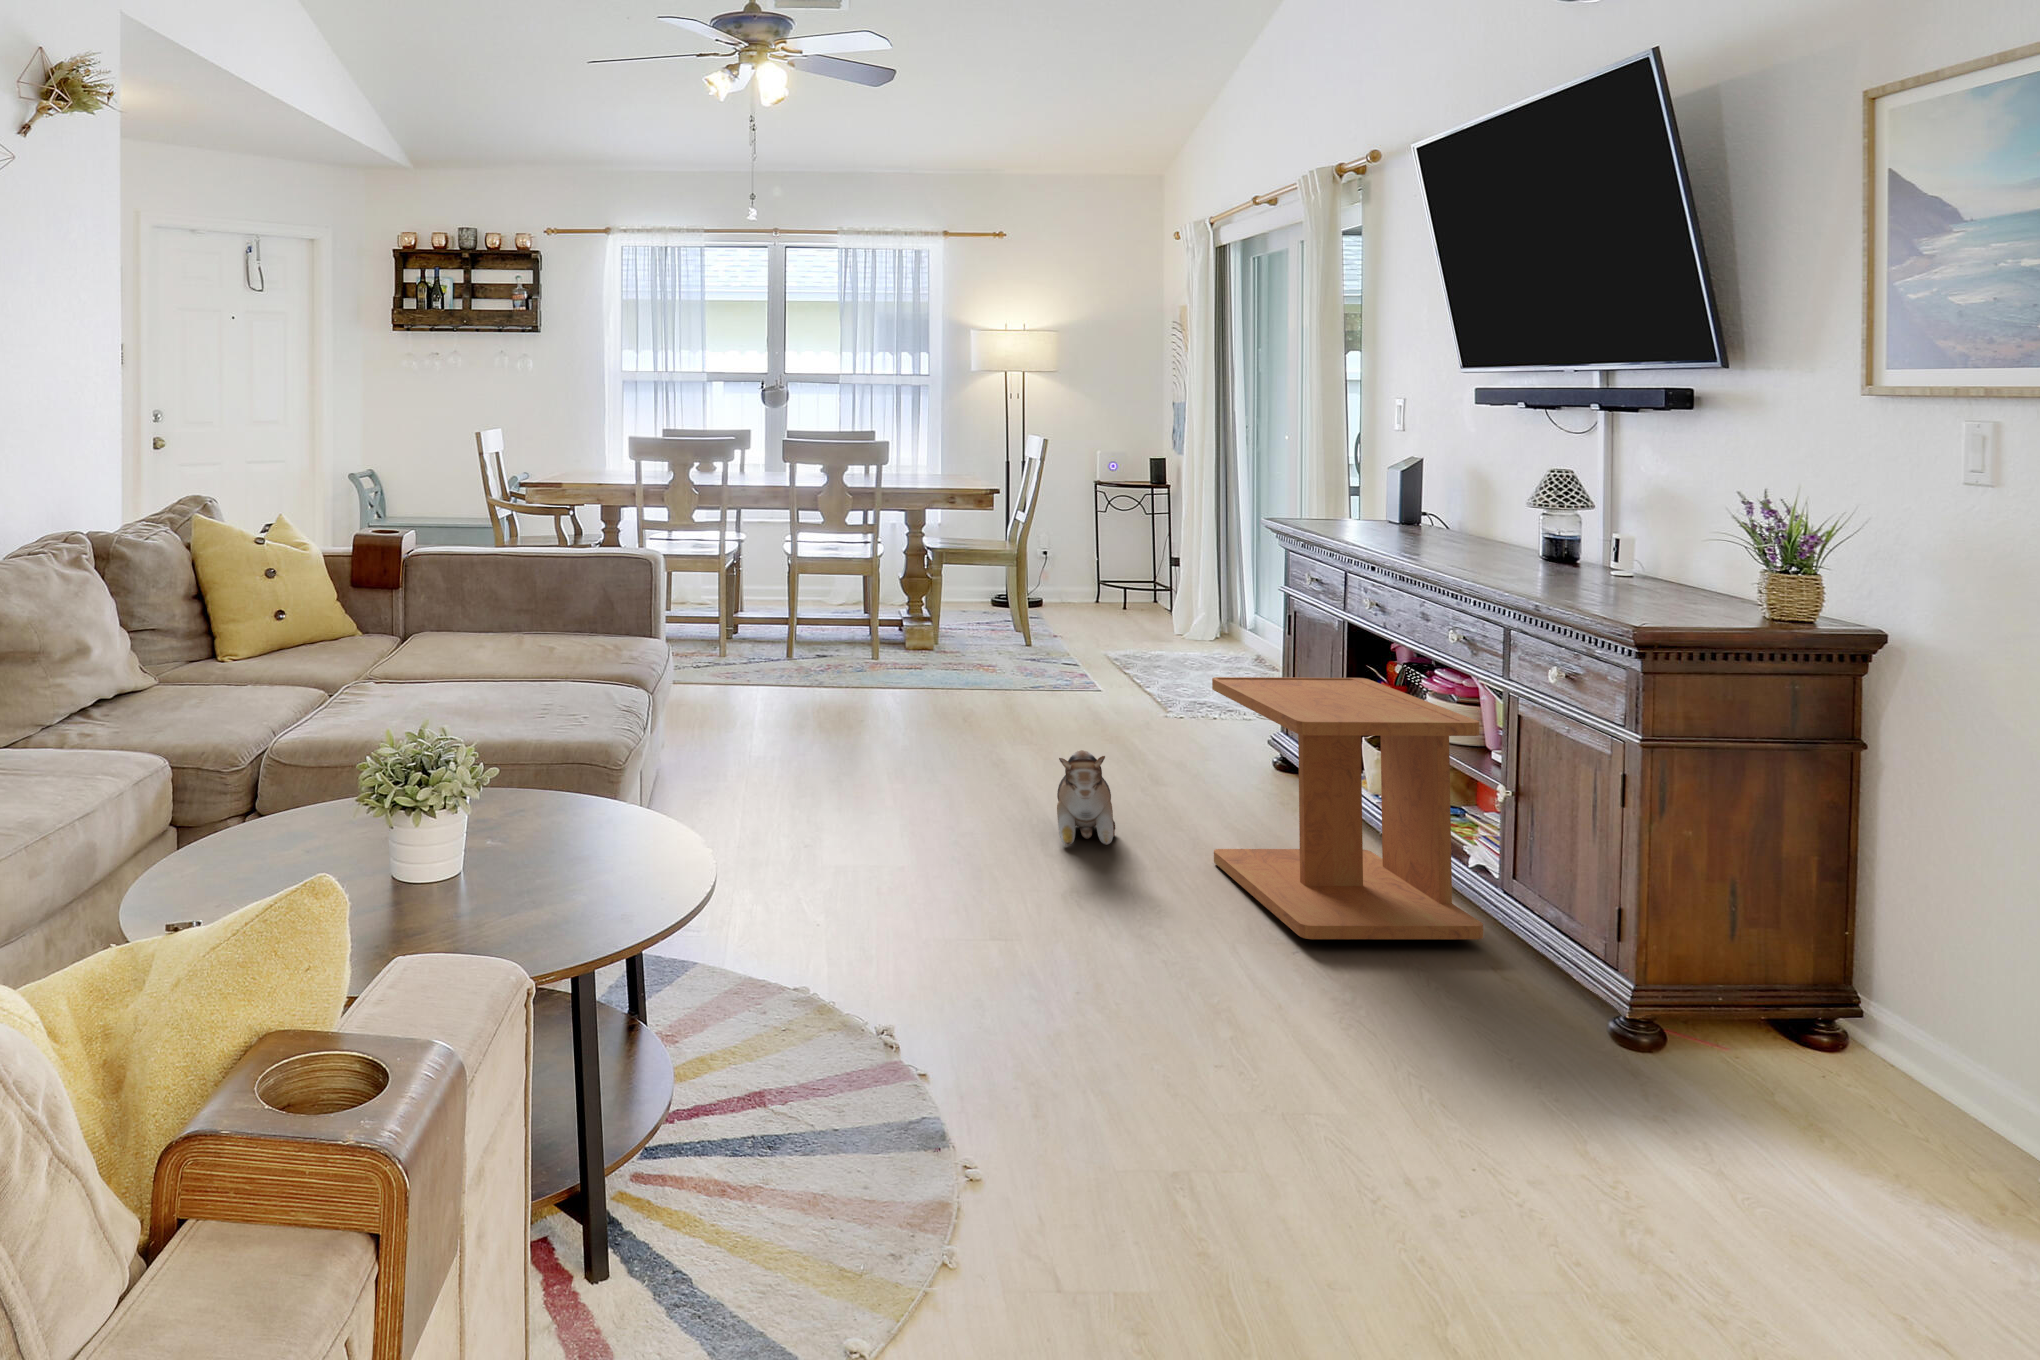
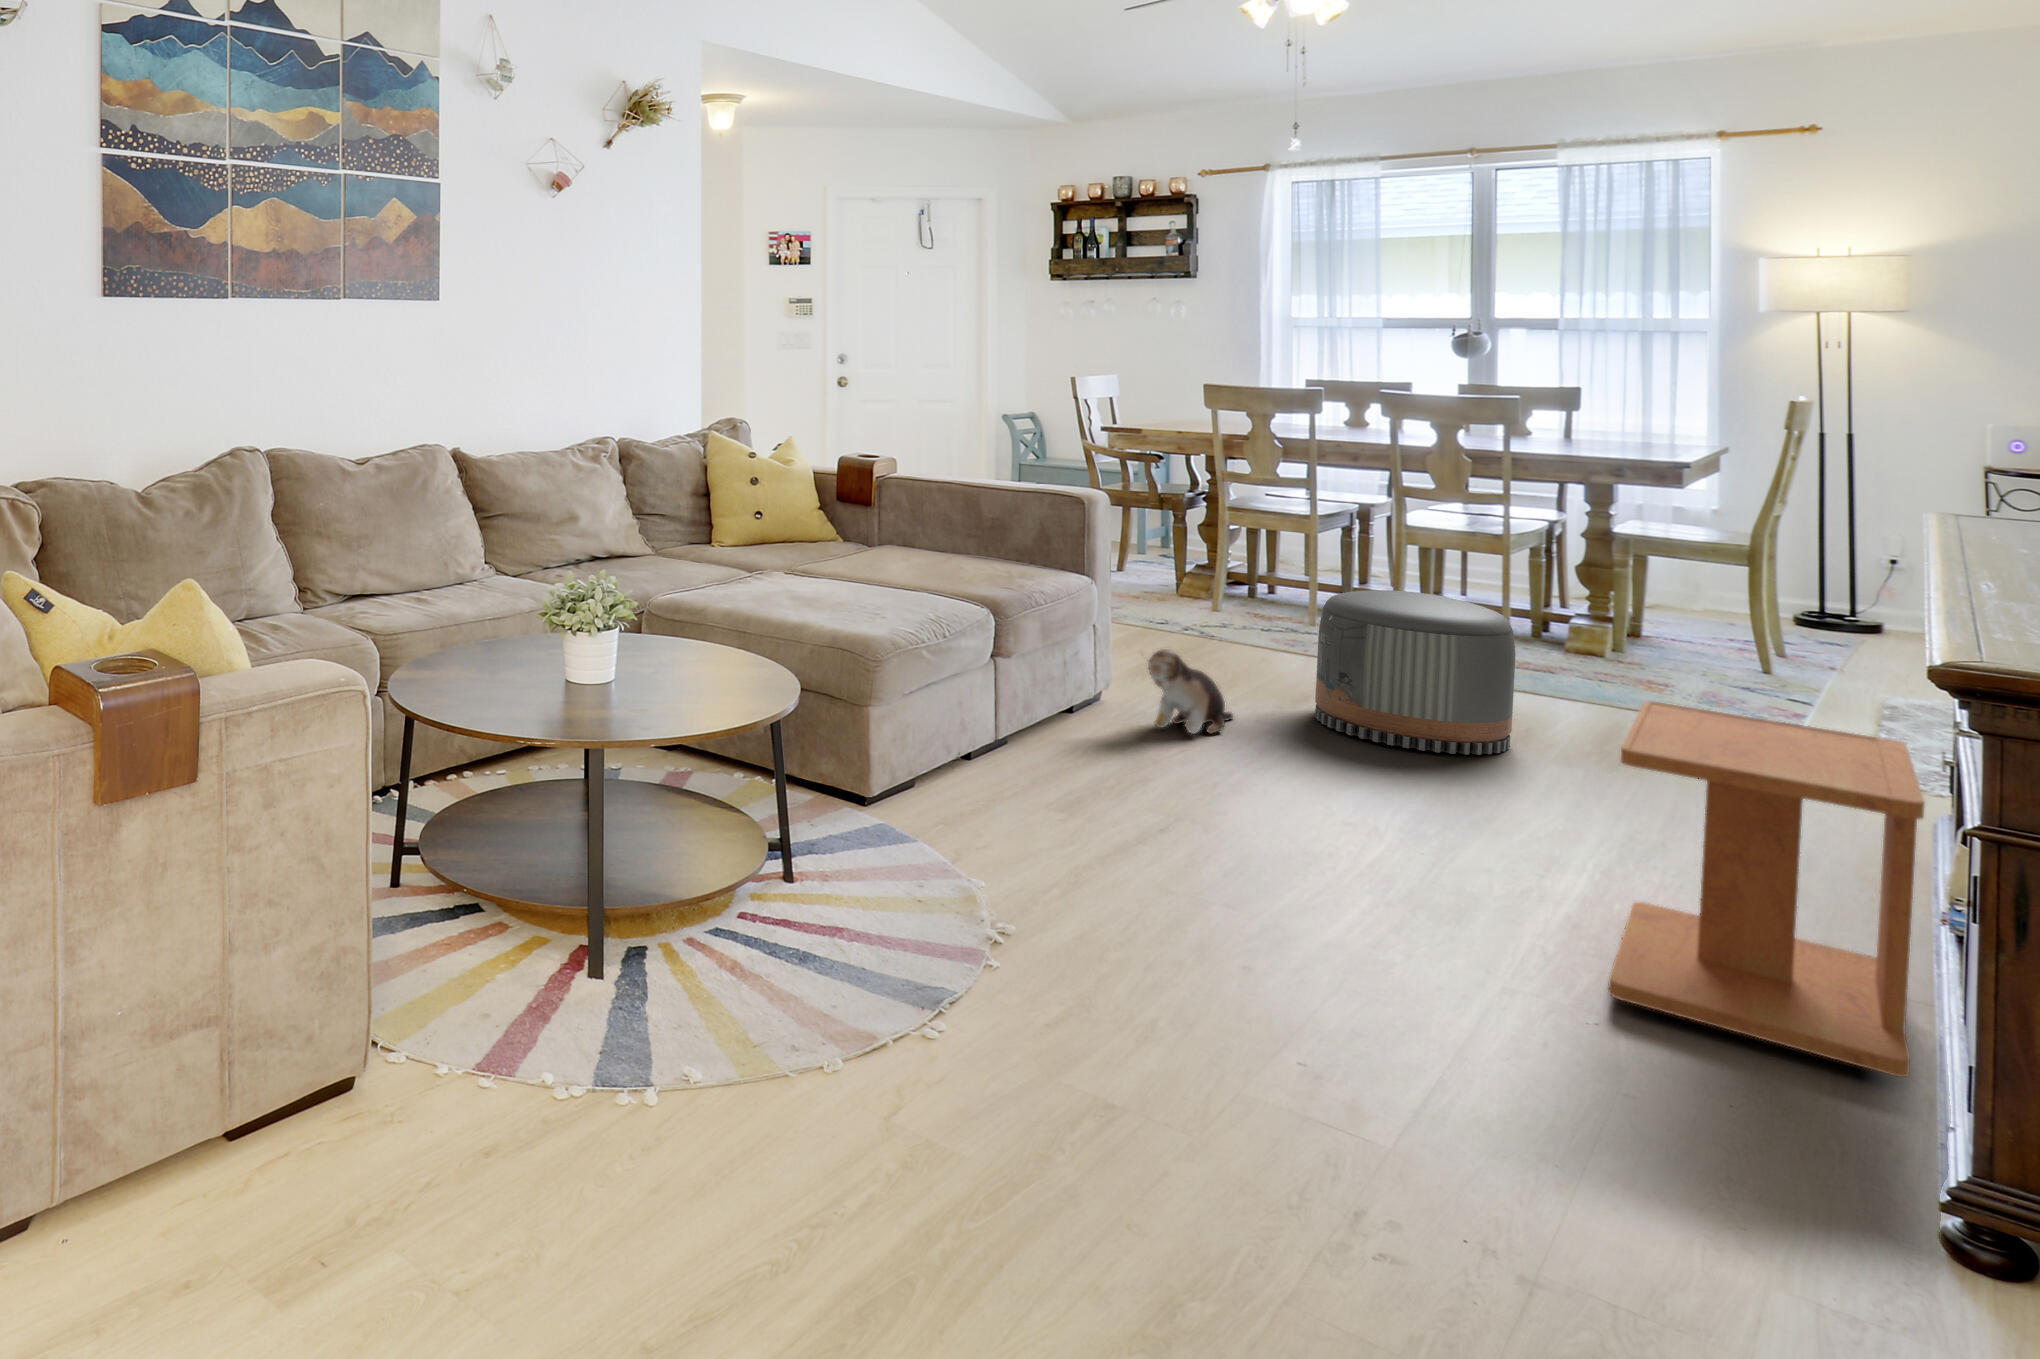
pouf: none [826,613,979,757] -> present [1315,590,1516,755]
plush toy: present [1057,750,1115,845] -> present [1143,649,1233,734]

